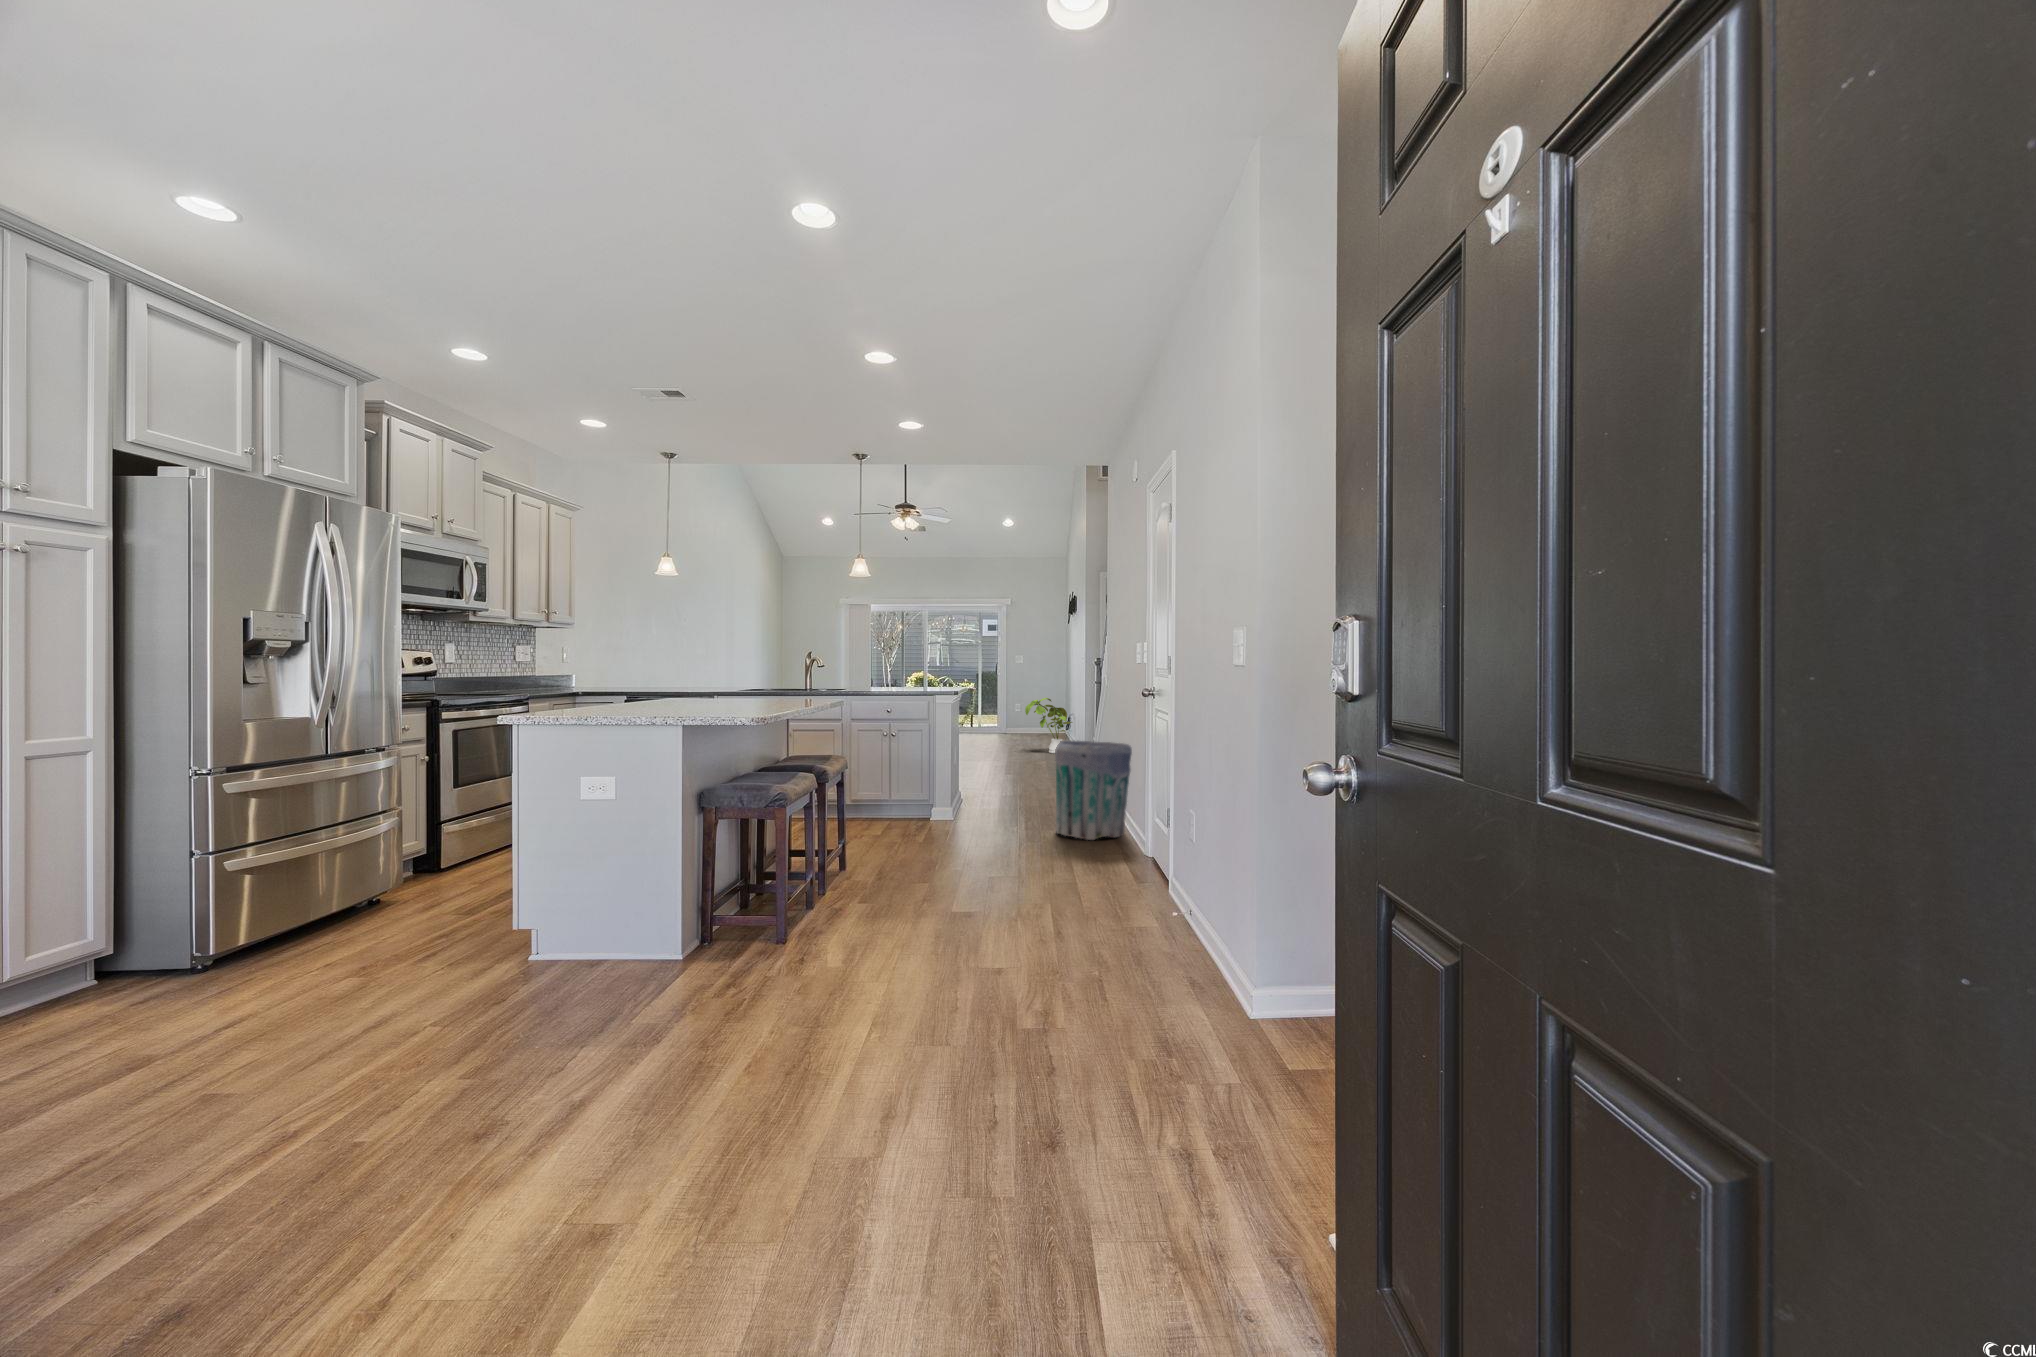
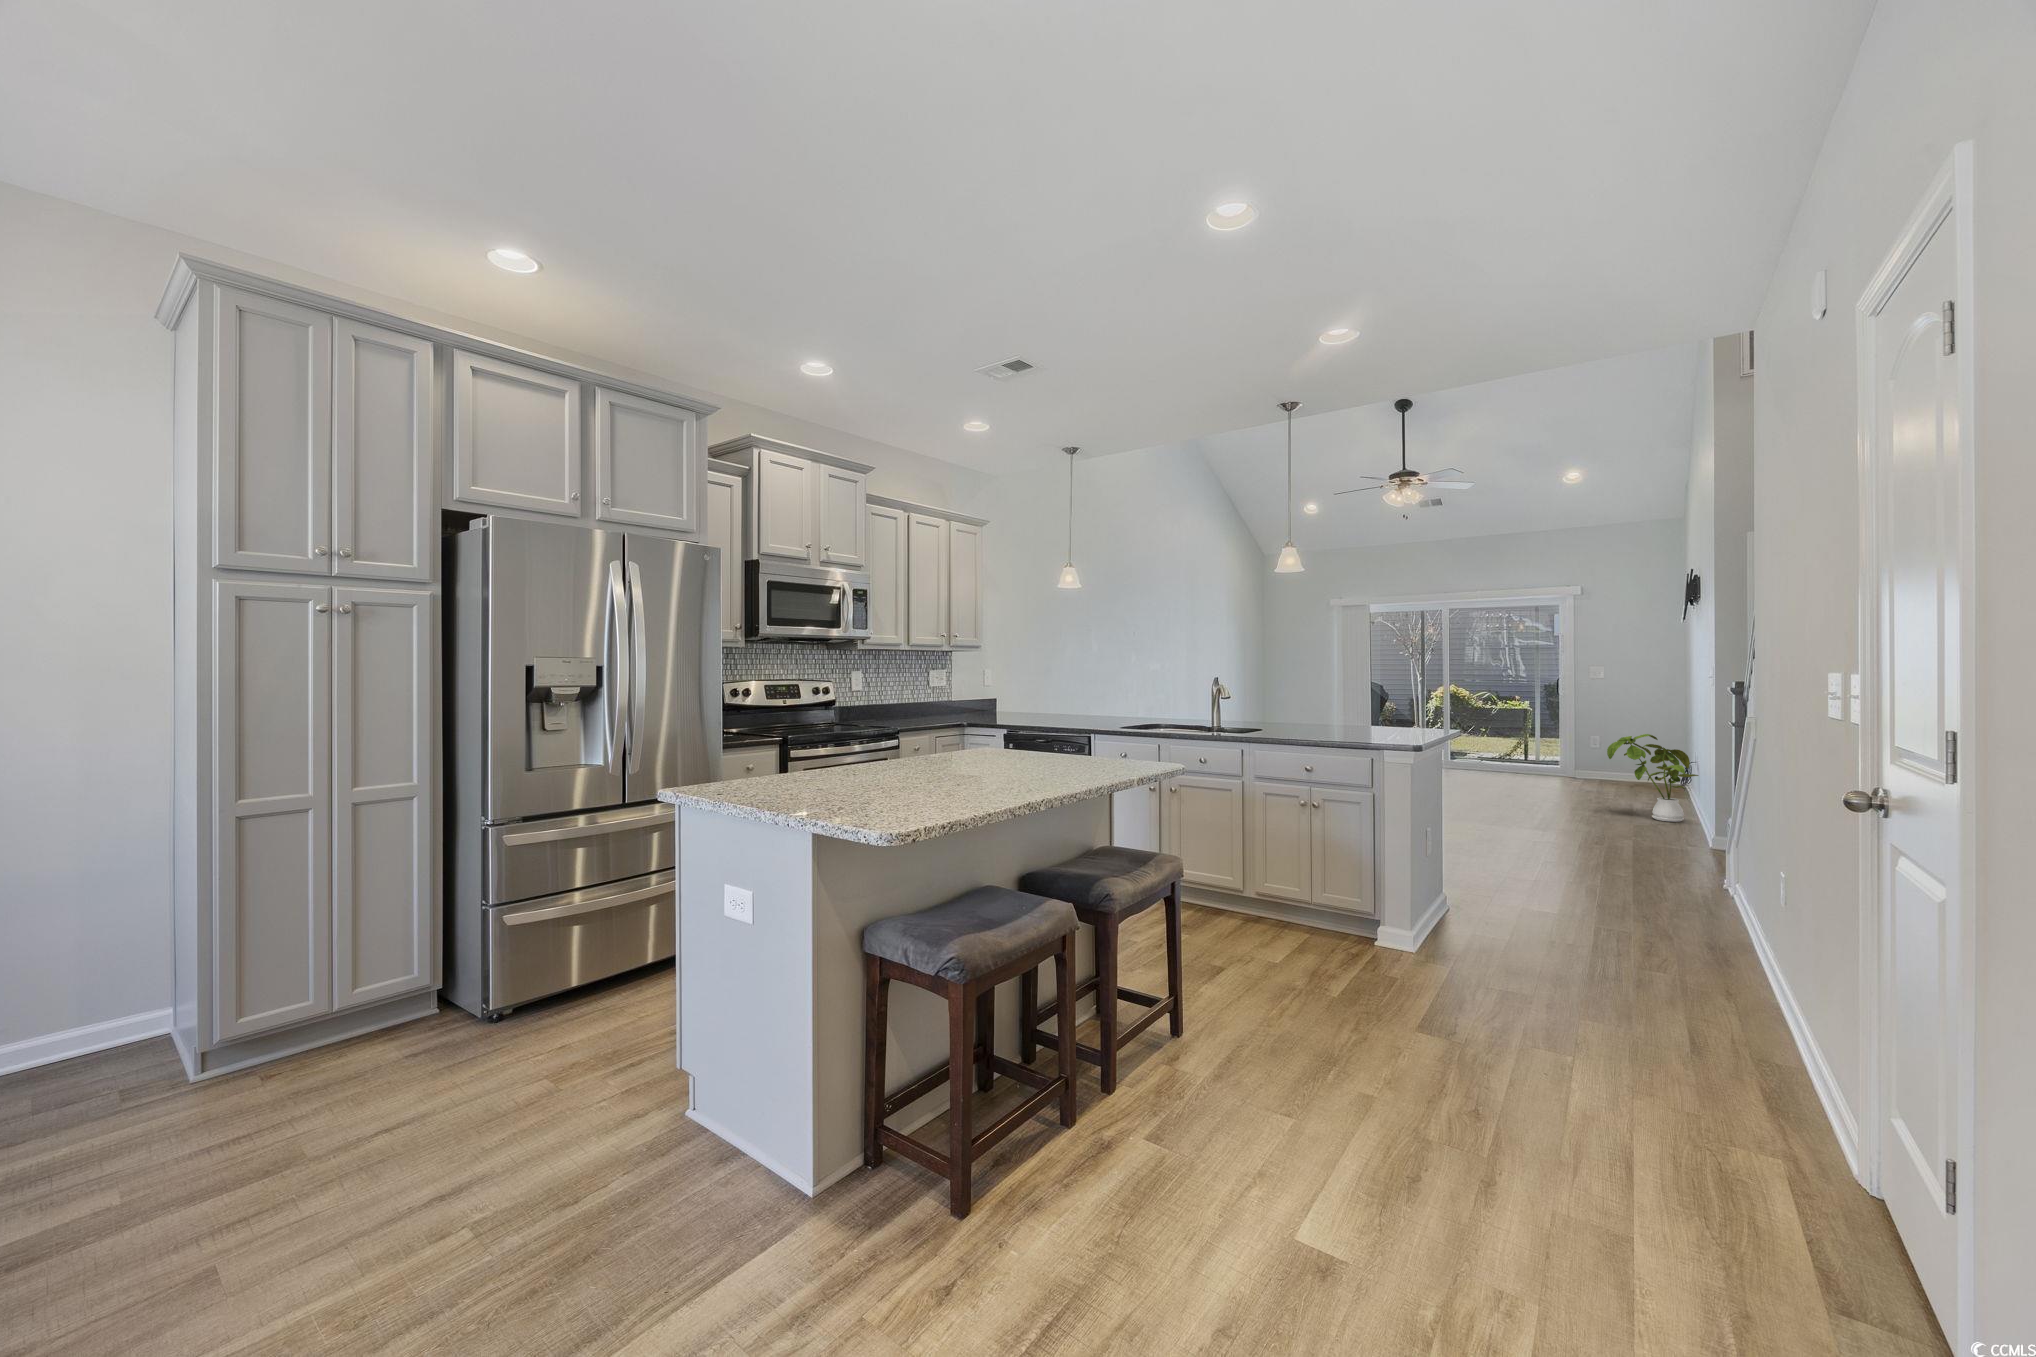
trash can: present [1055,740,1132,840] -> none [1599,847,1788,1062]

